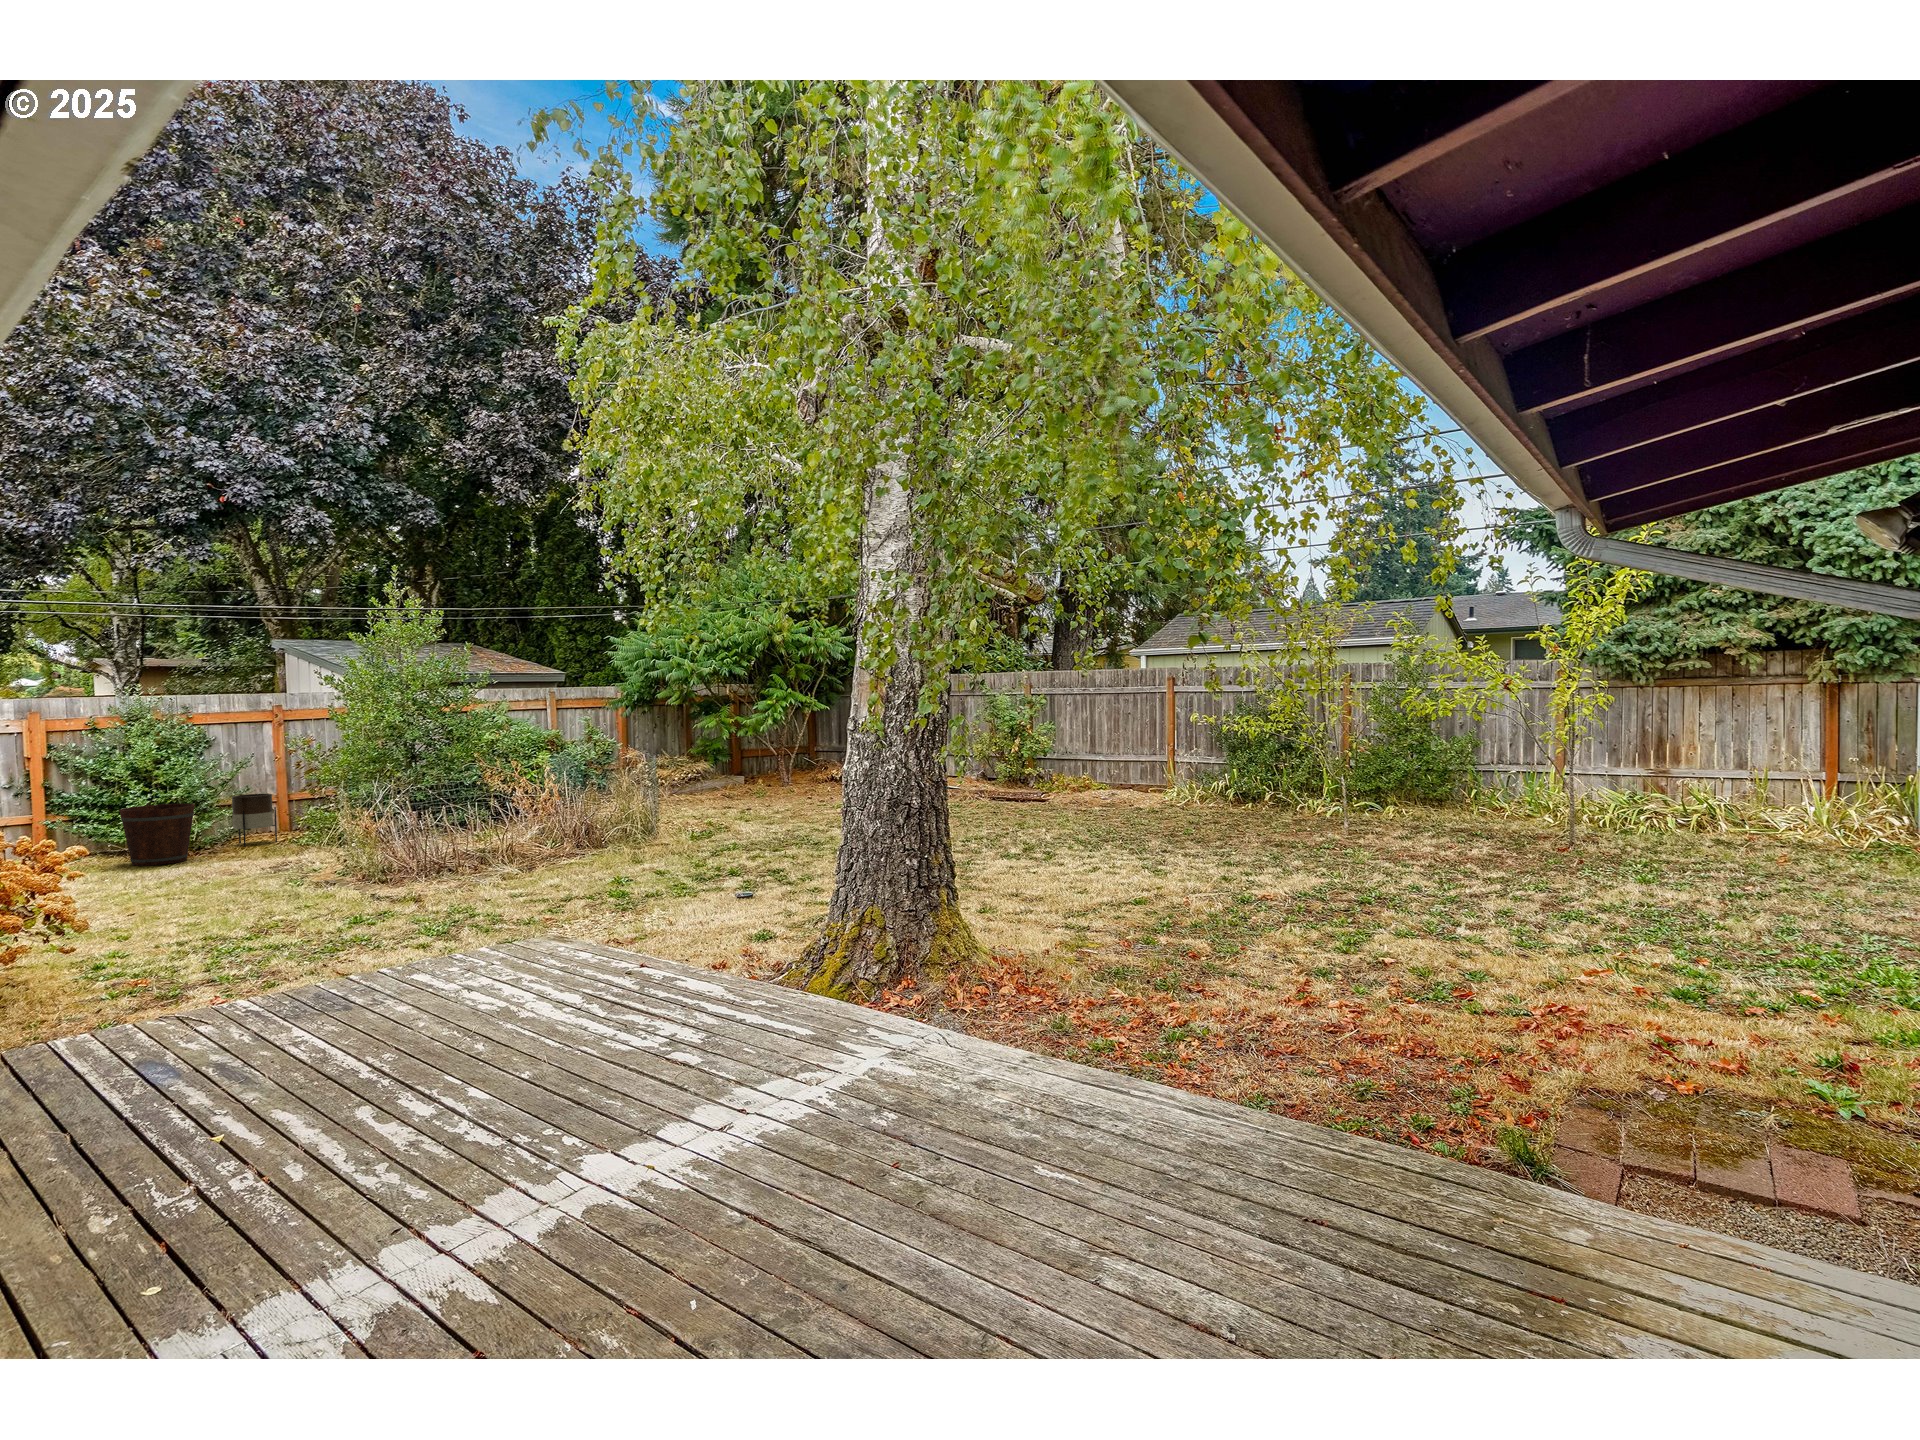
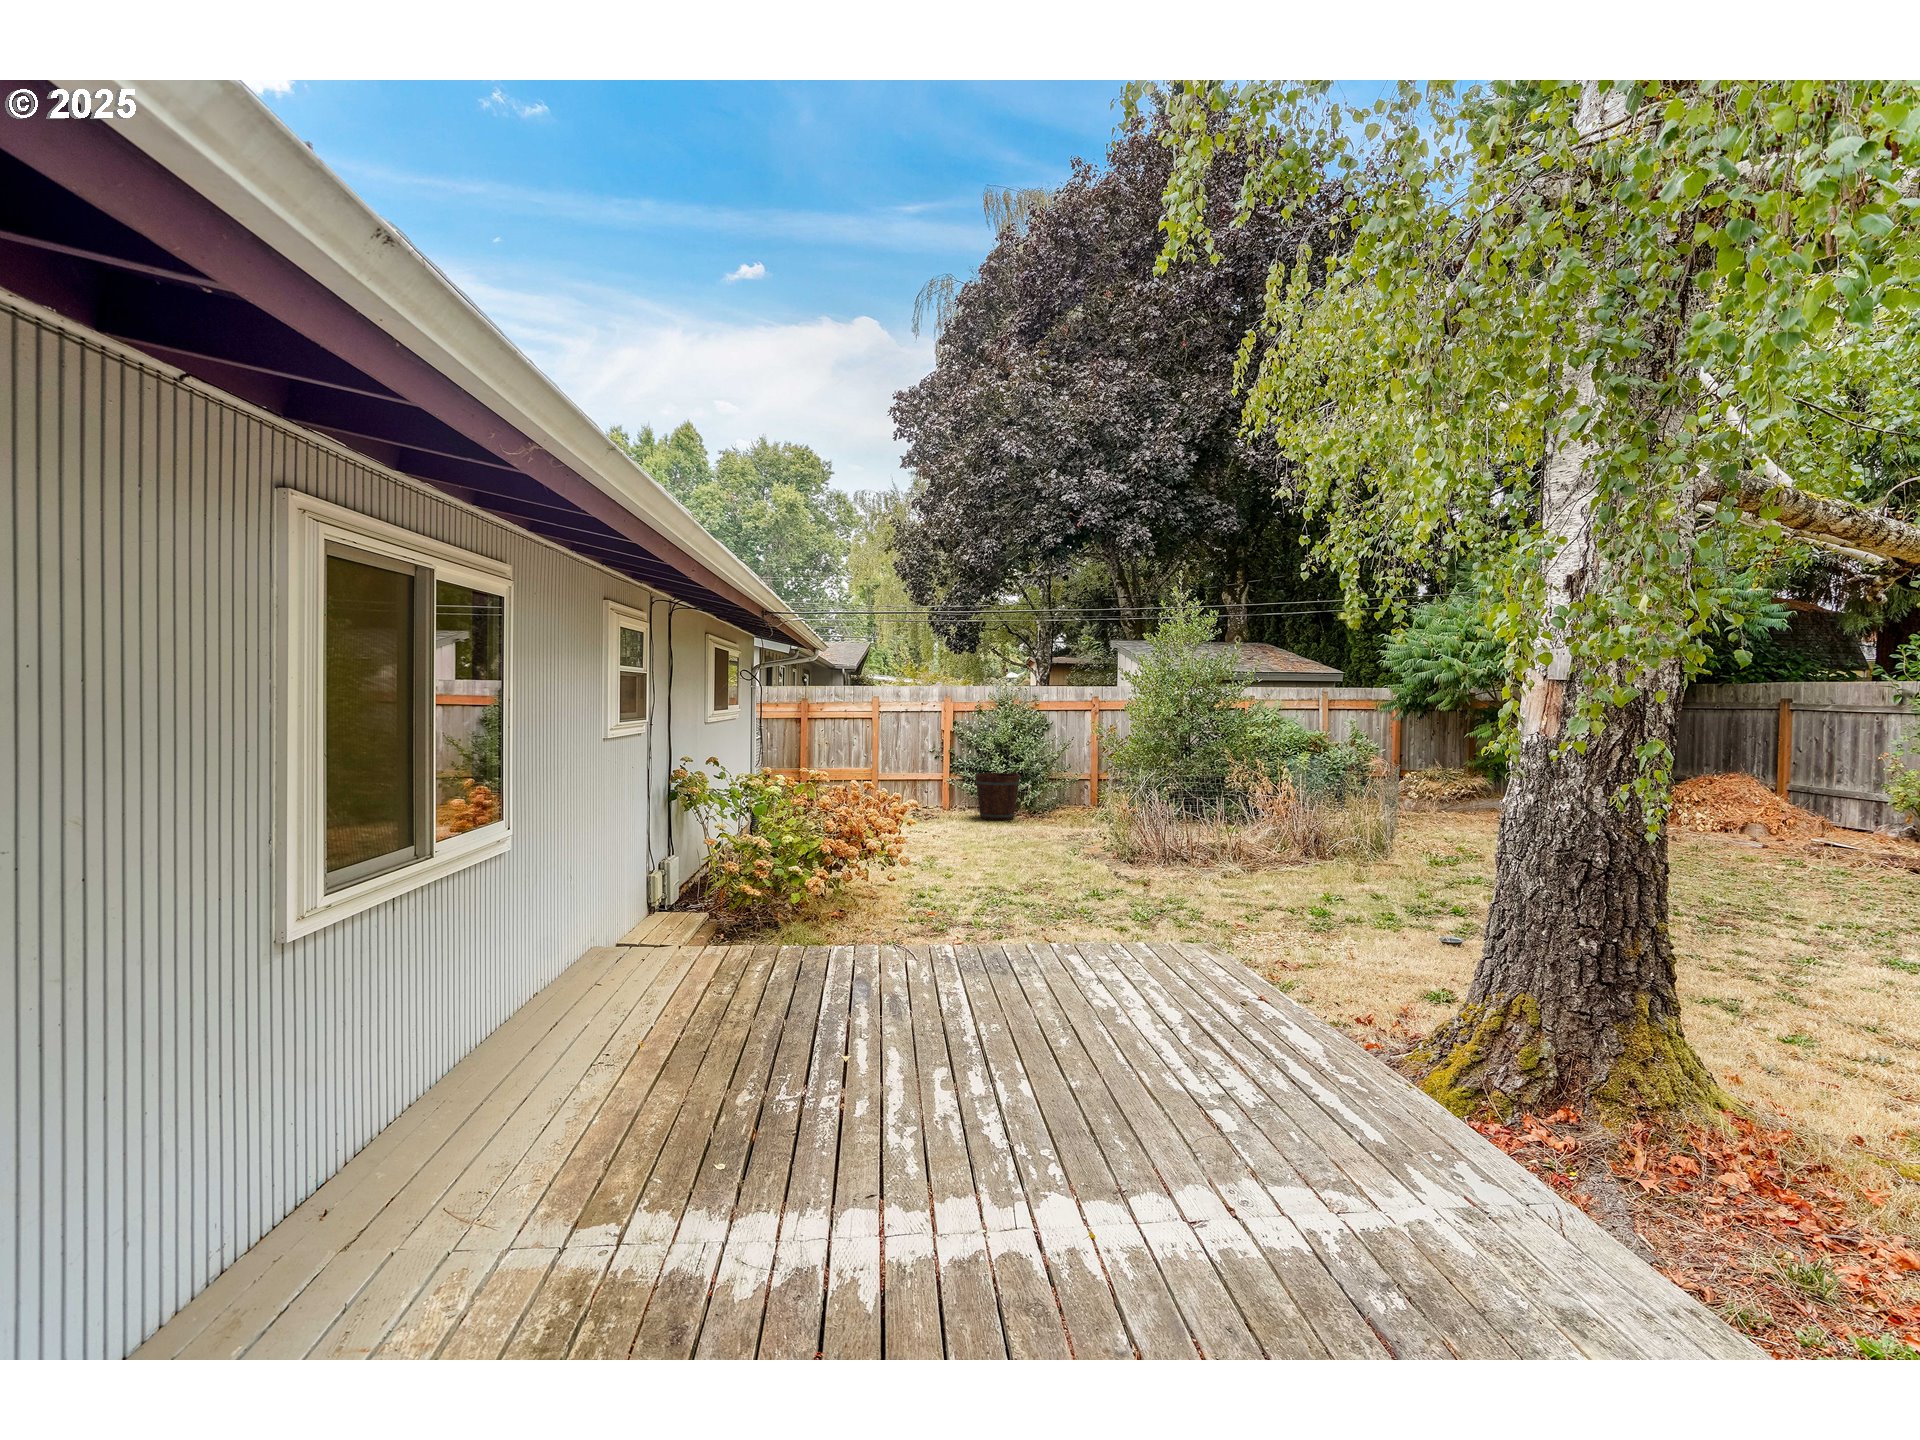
planter: present [232,793,277,847] -> none [1049,771,1078,814]

